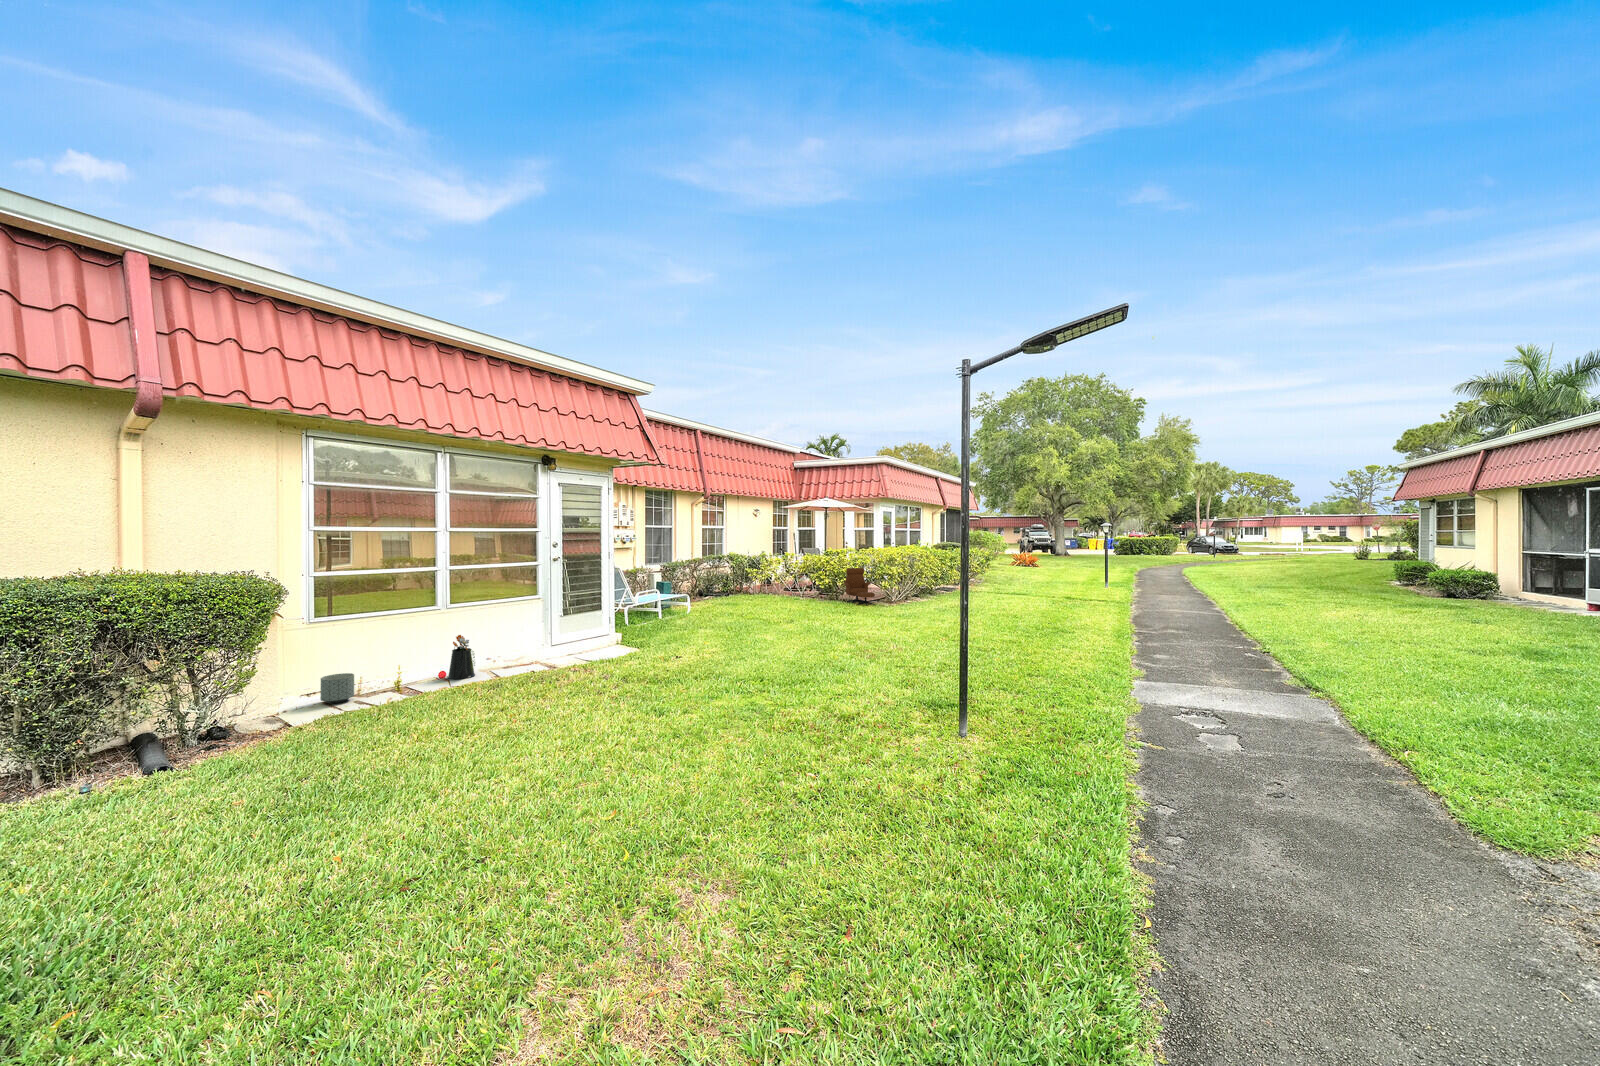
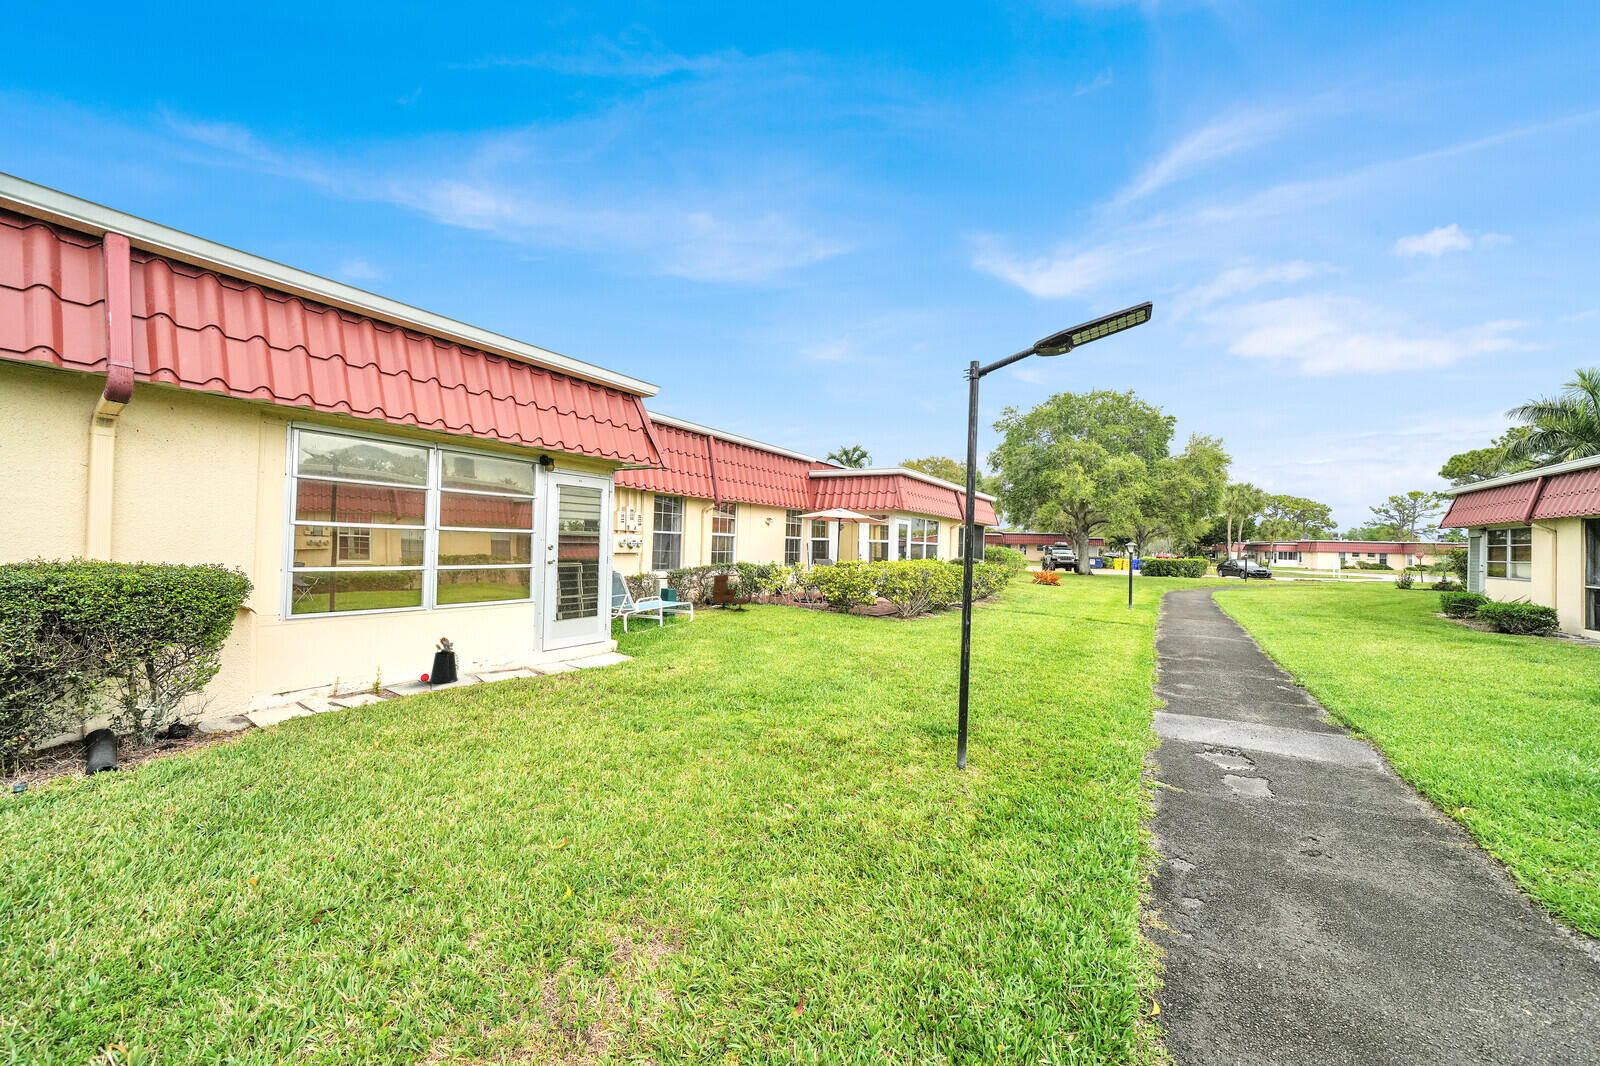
lounge chair: present [843,568,875,605] -> present [712,575,749,612]
planter: present [321,673,354,703] -> none [293,674,329,704]

